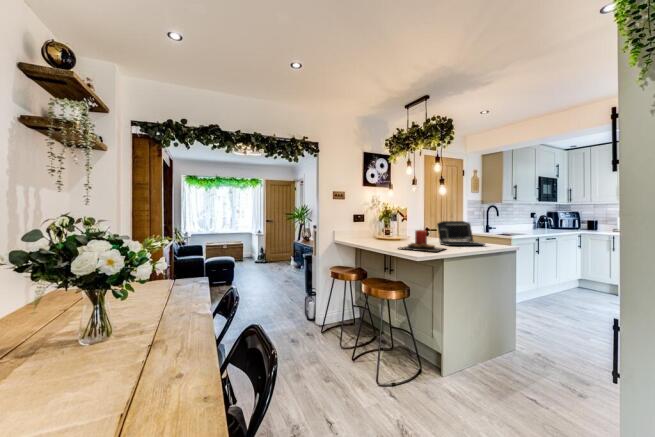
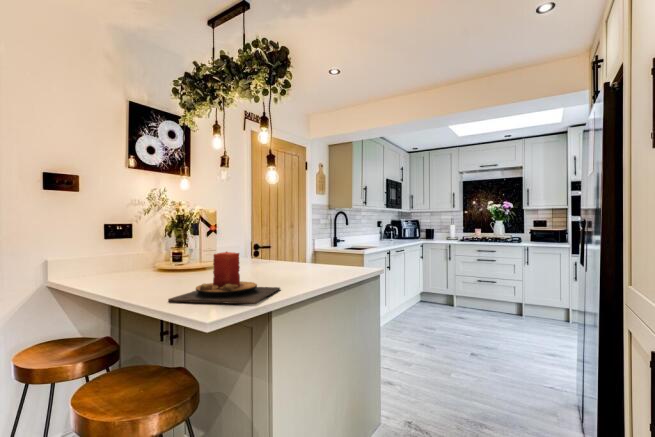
laptop: present [437,221,485,246] -> none [265,232,343,279]

